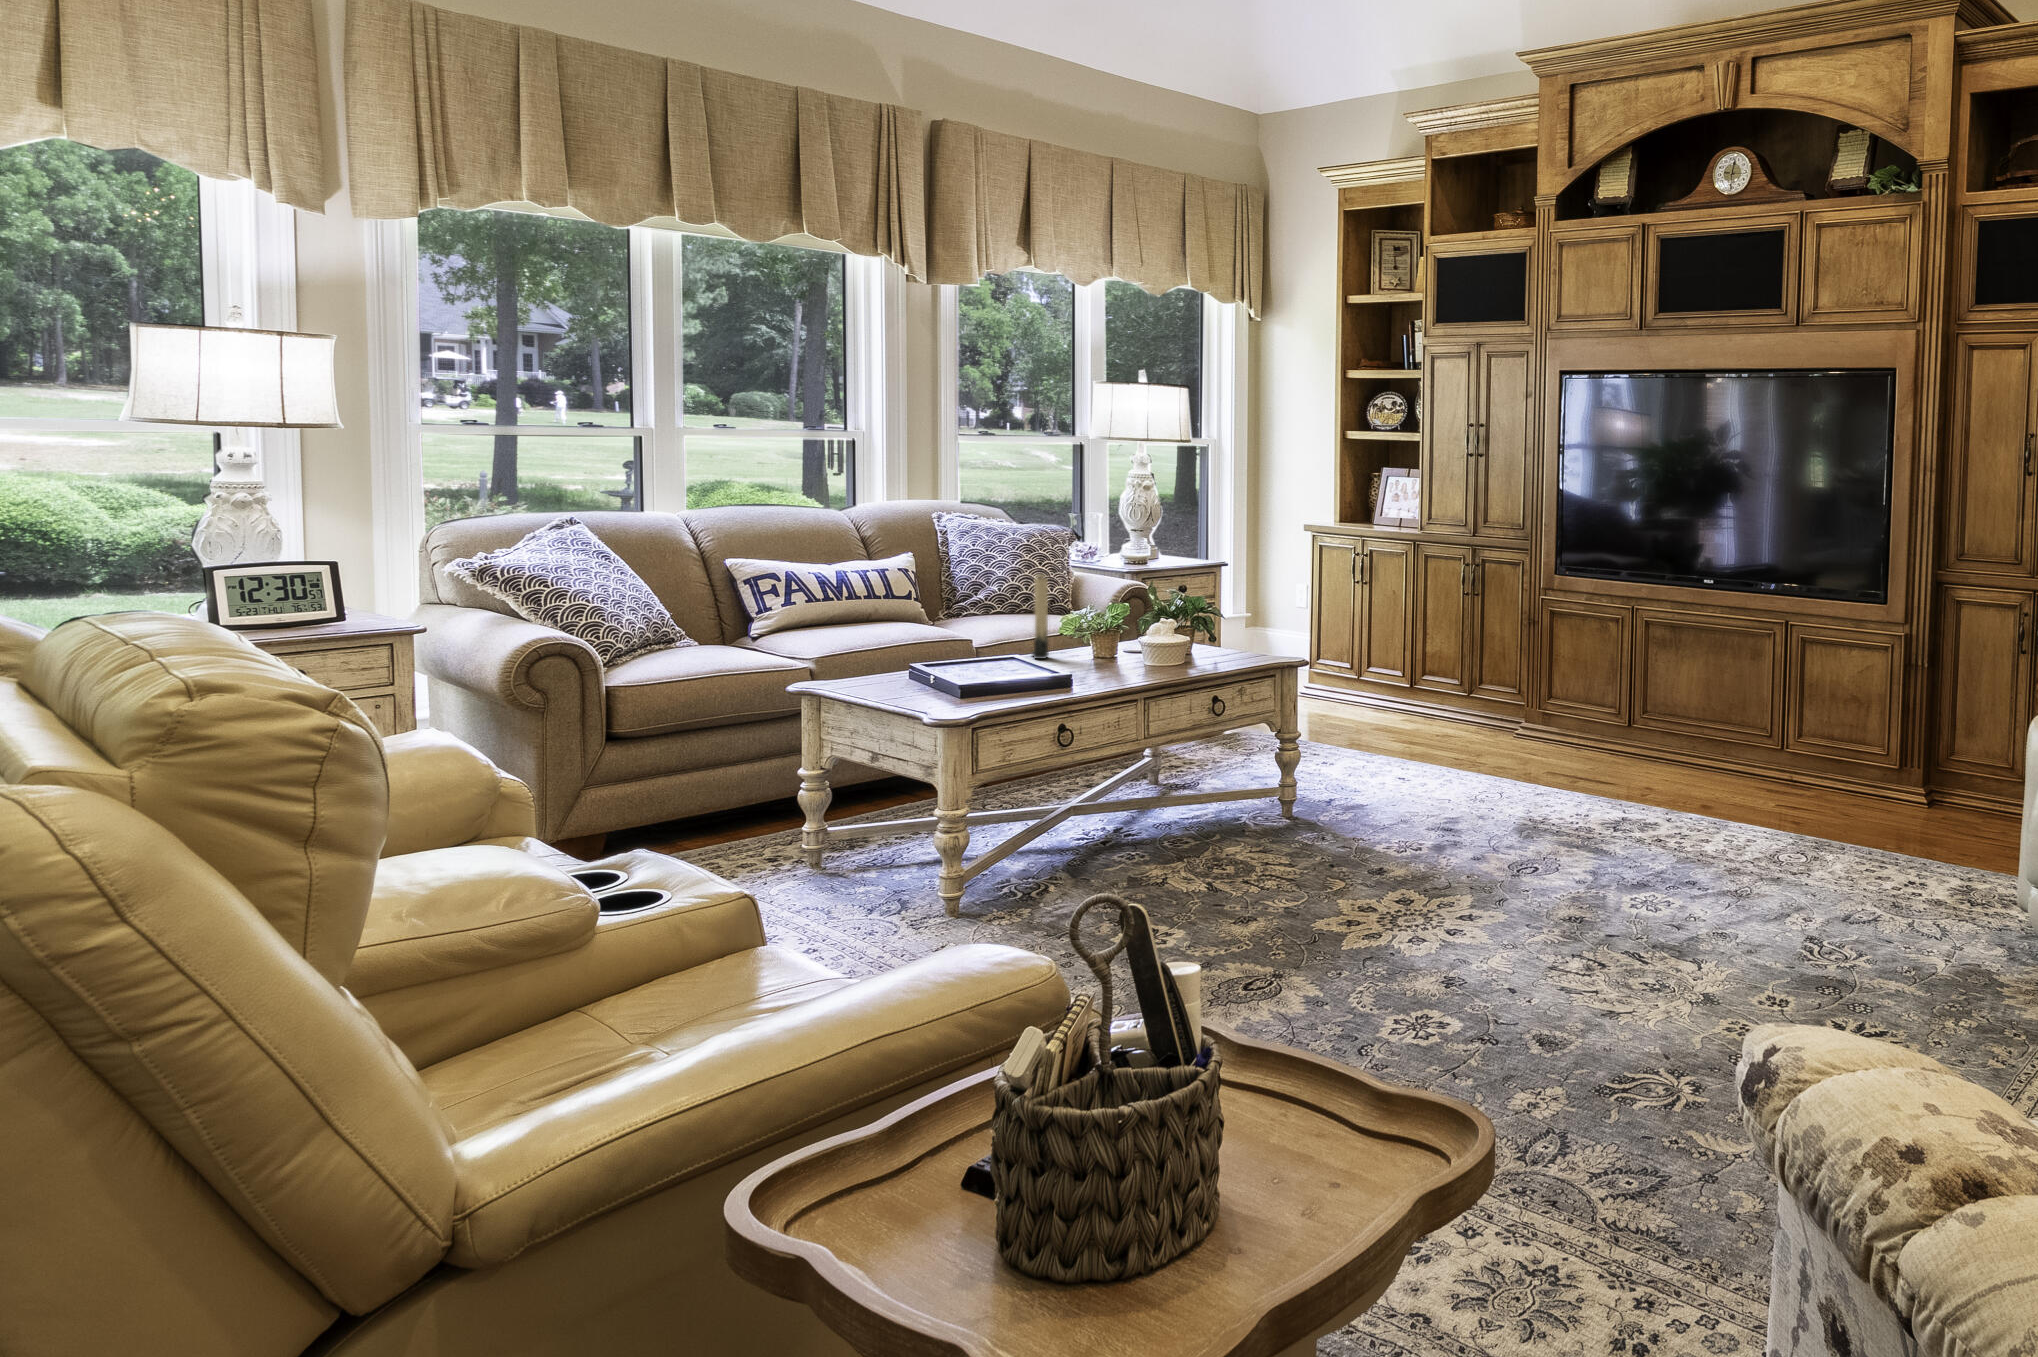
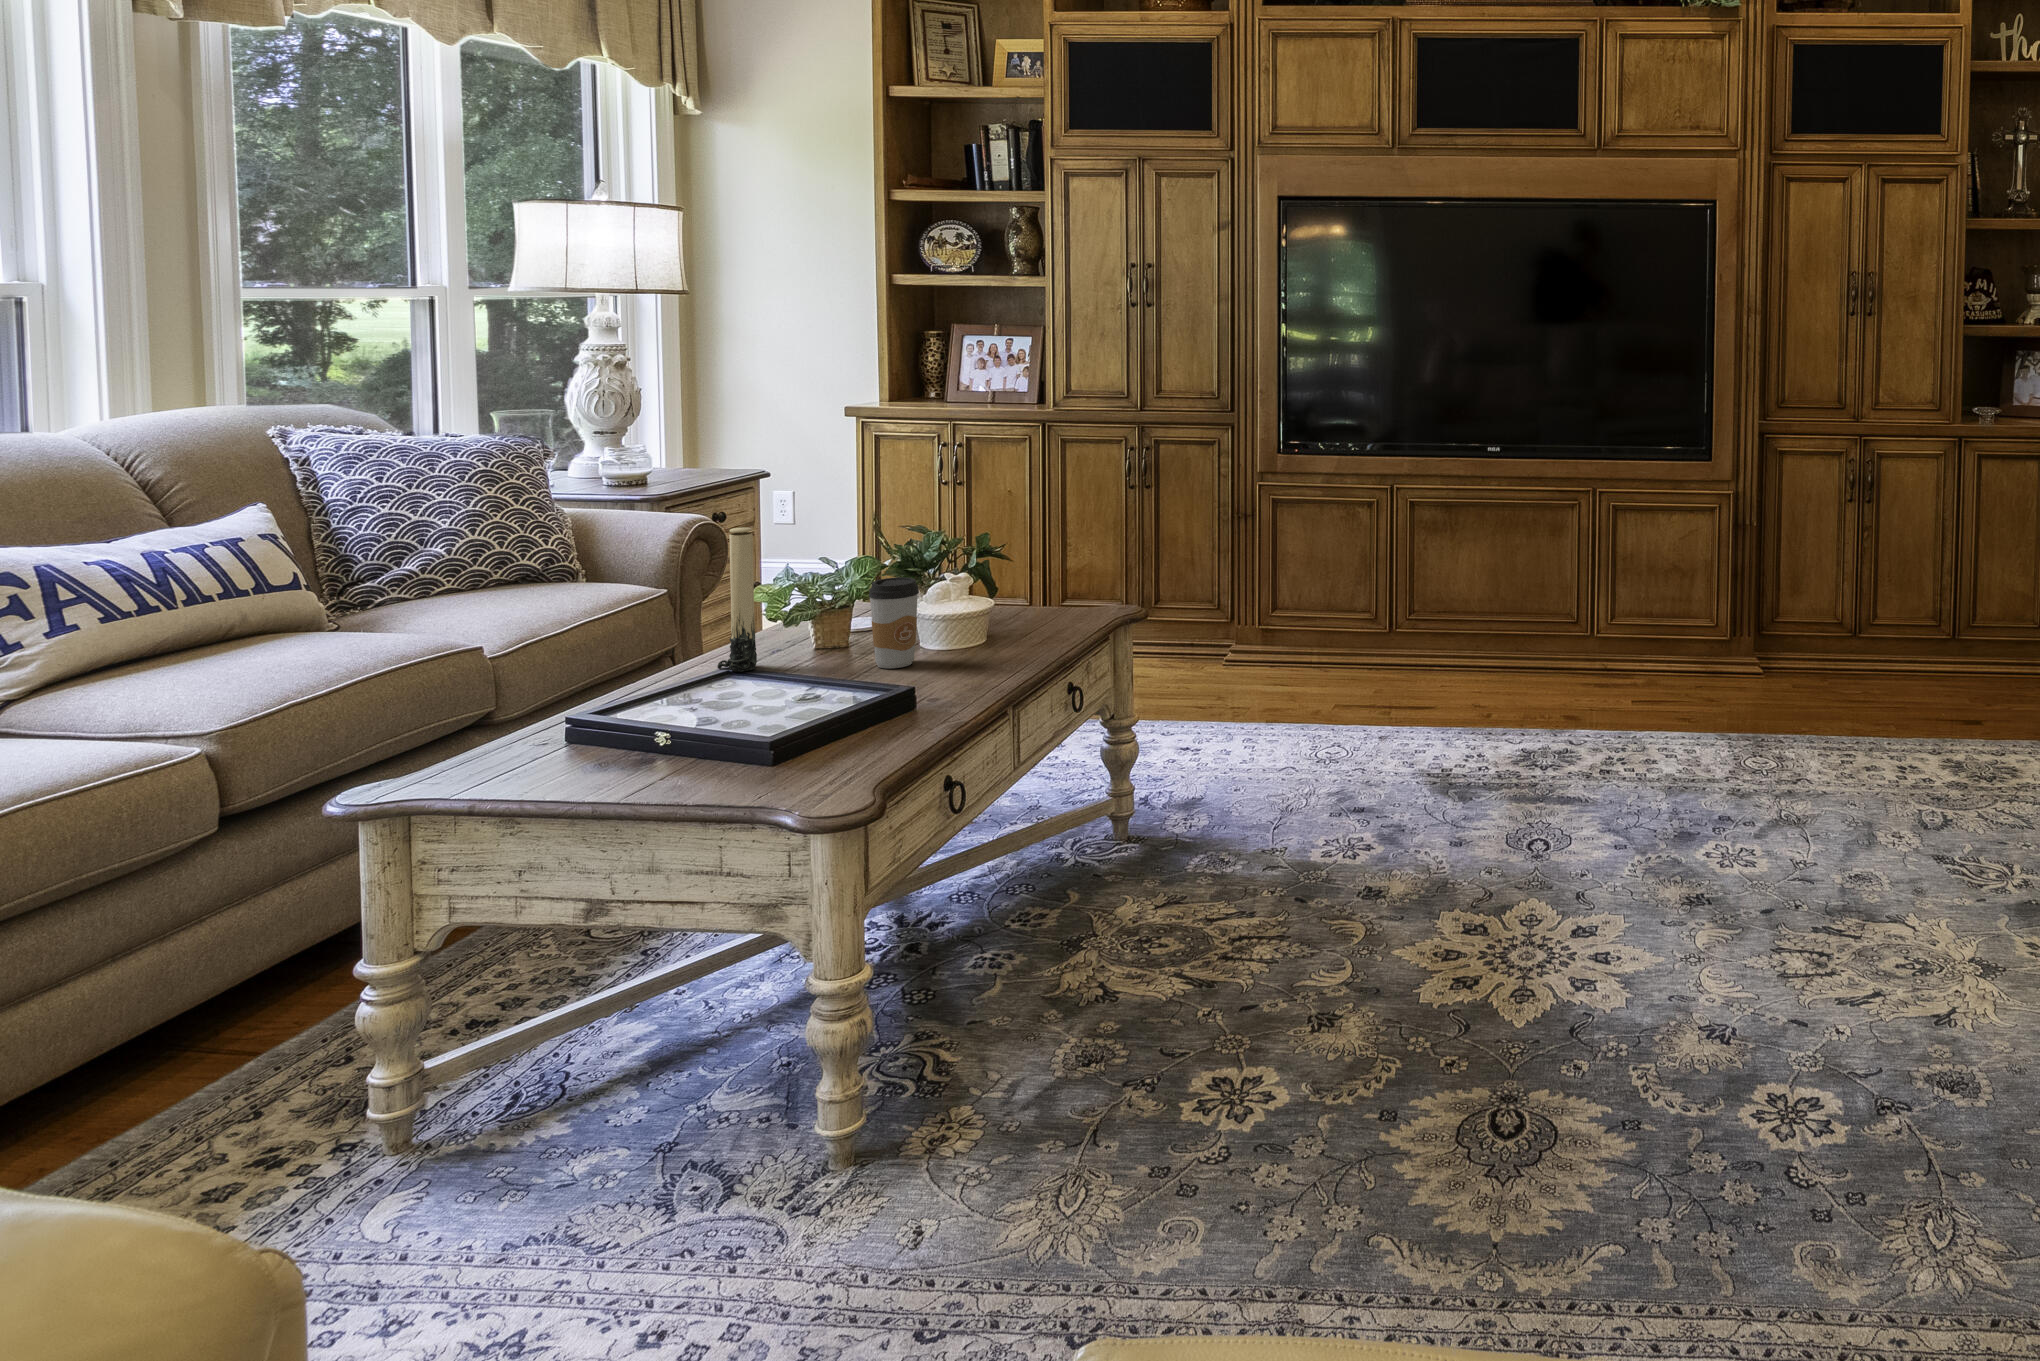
coffee cup: none [1098,613,1127,667] -> present [869,577,919,668]

